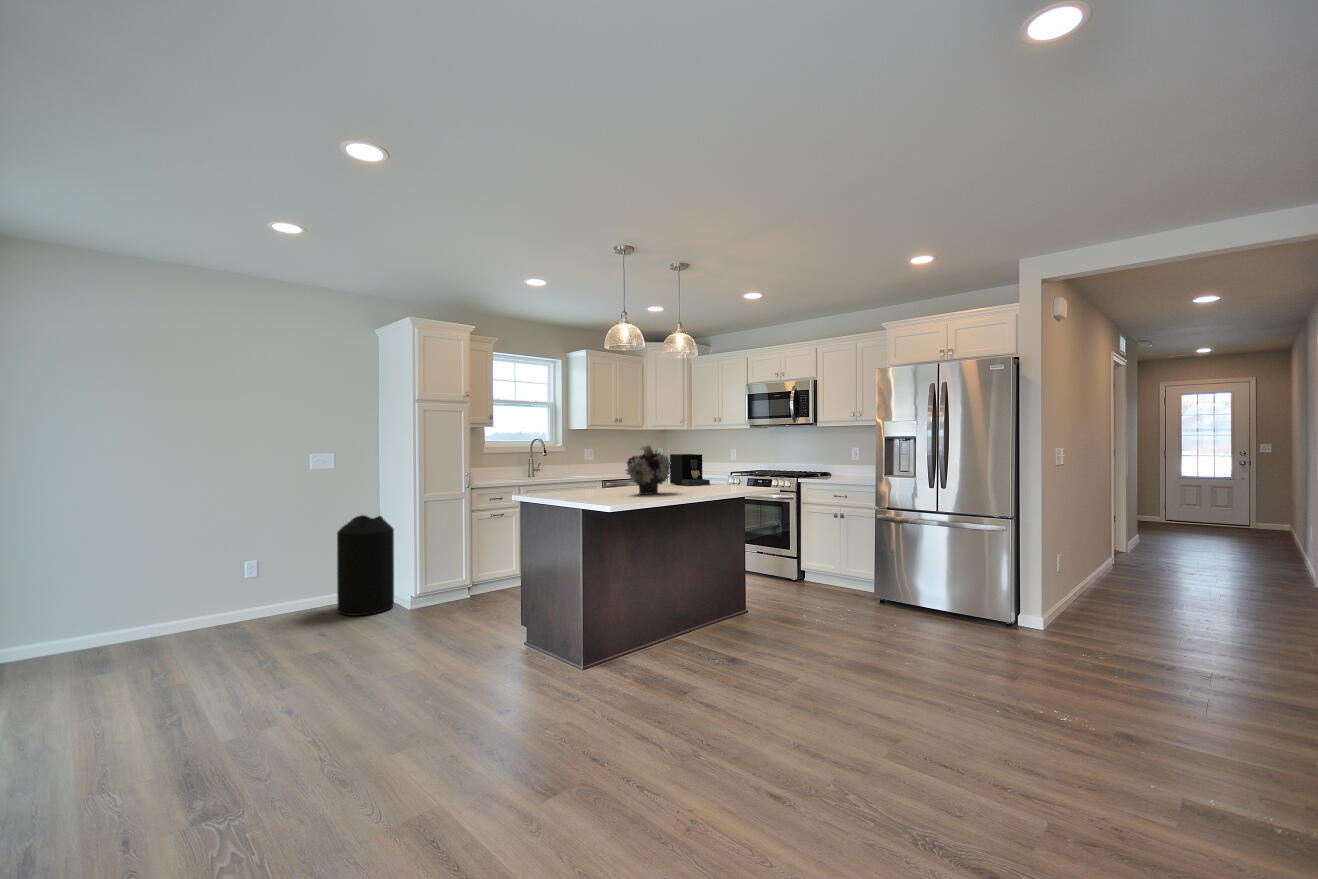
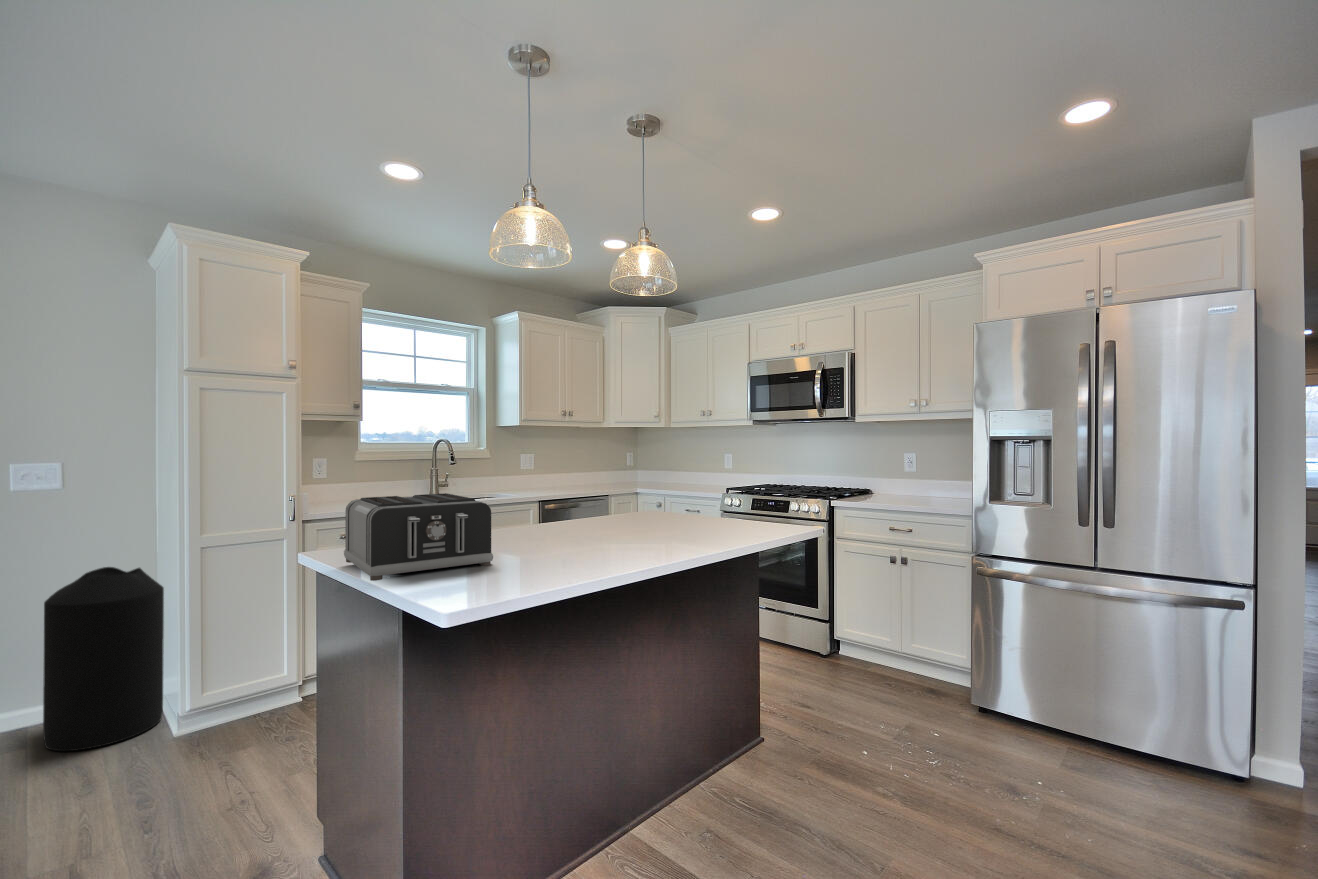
flower arrangement: present [626,445,670,494] -> none [529,449,624,548]
coffee maker: present [670,454,710,486] -> none [634,464,698,518]
toaster: none [542,467,614,502] -> present [344,493,493,581]

